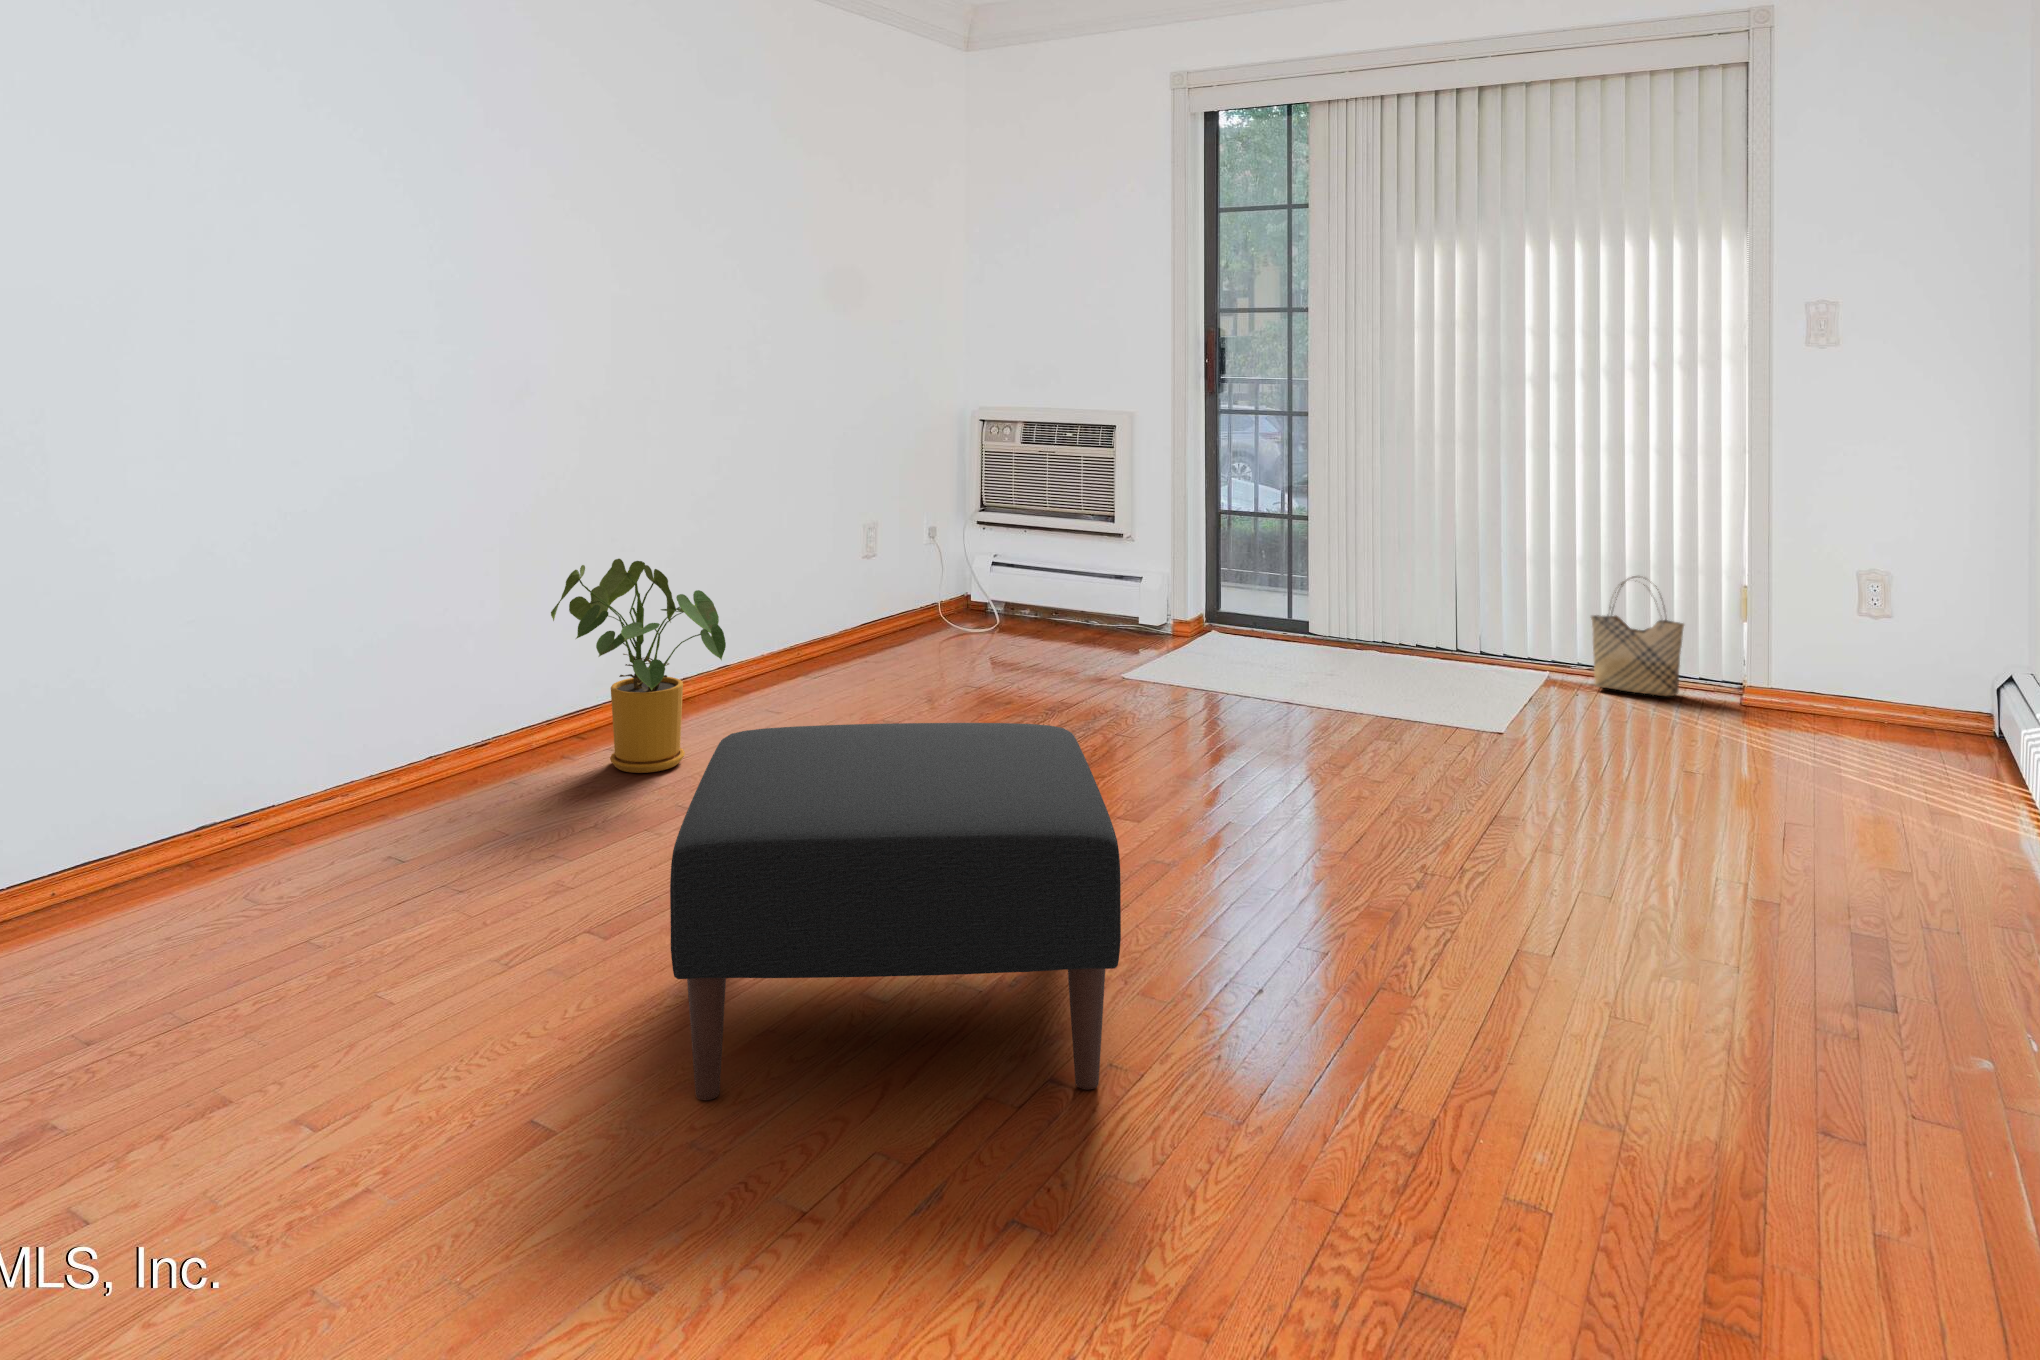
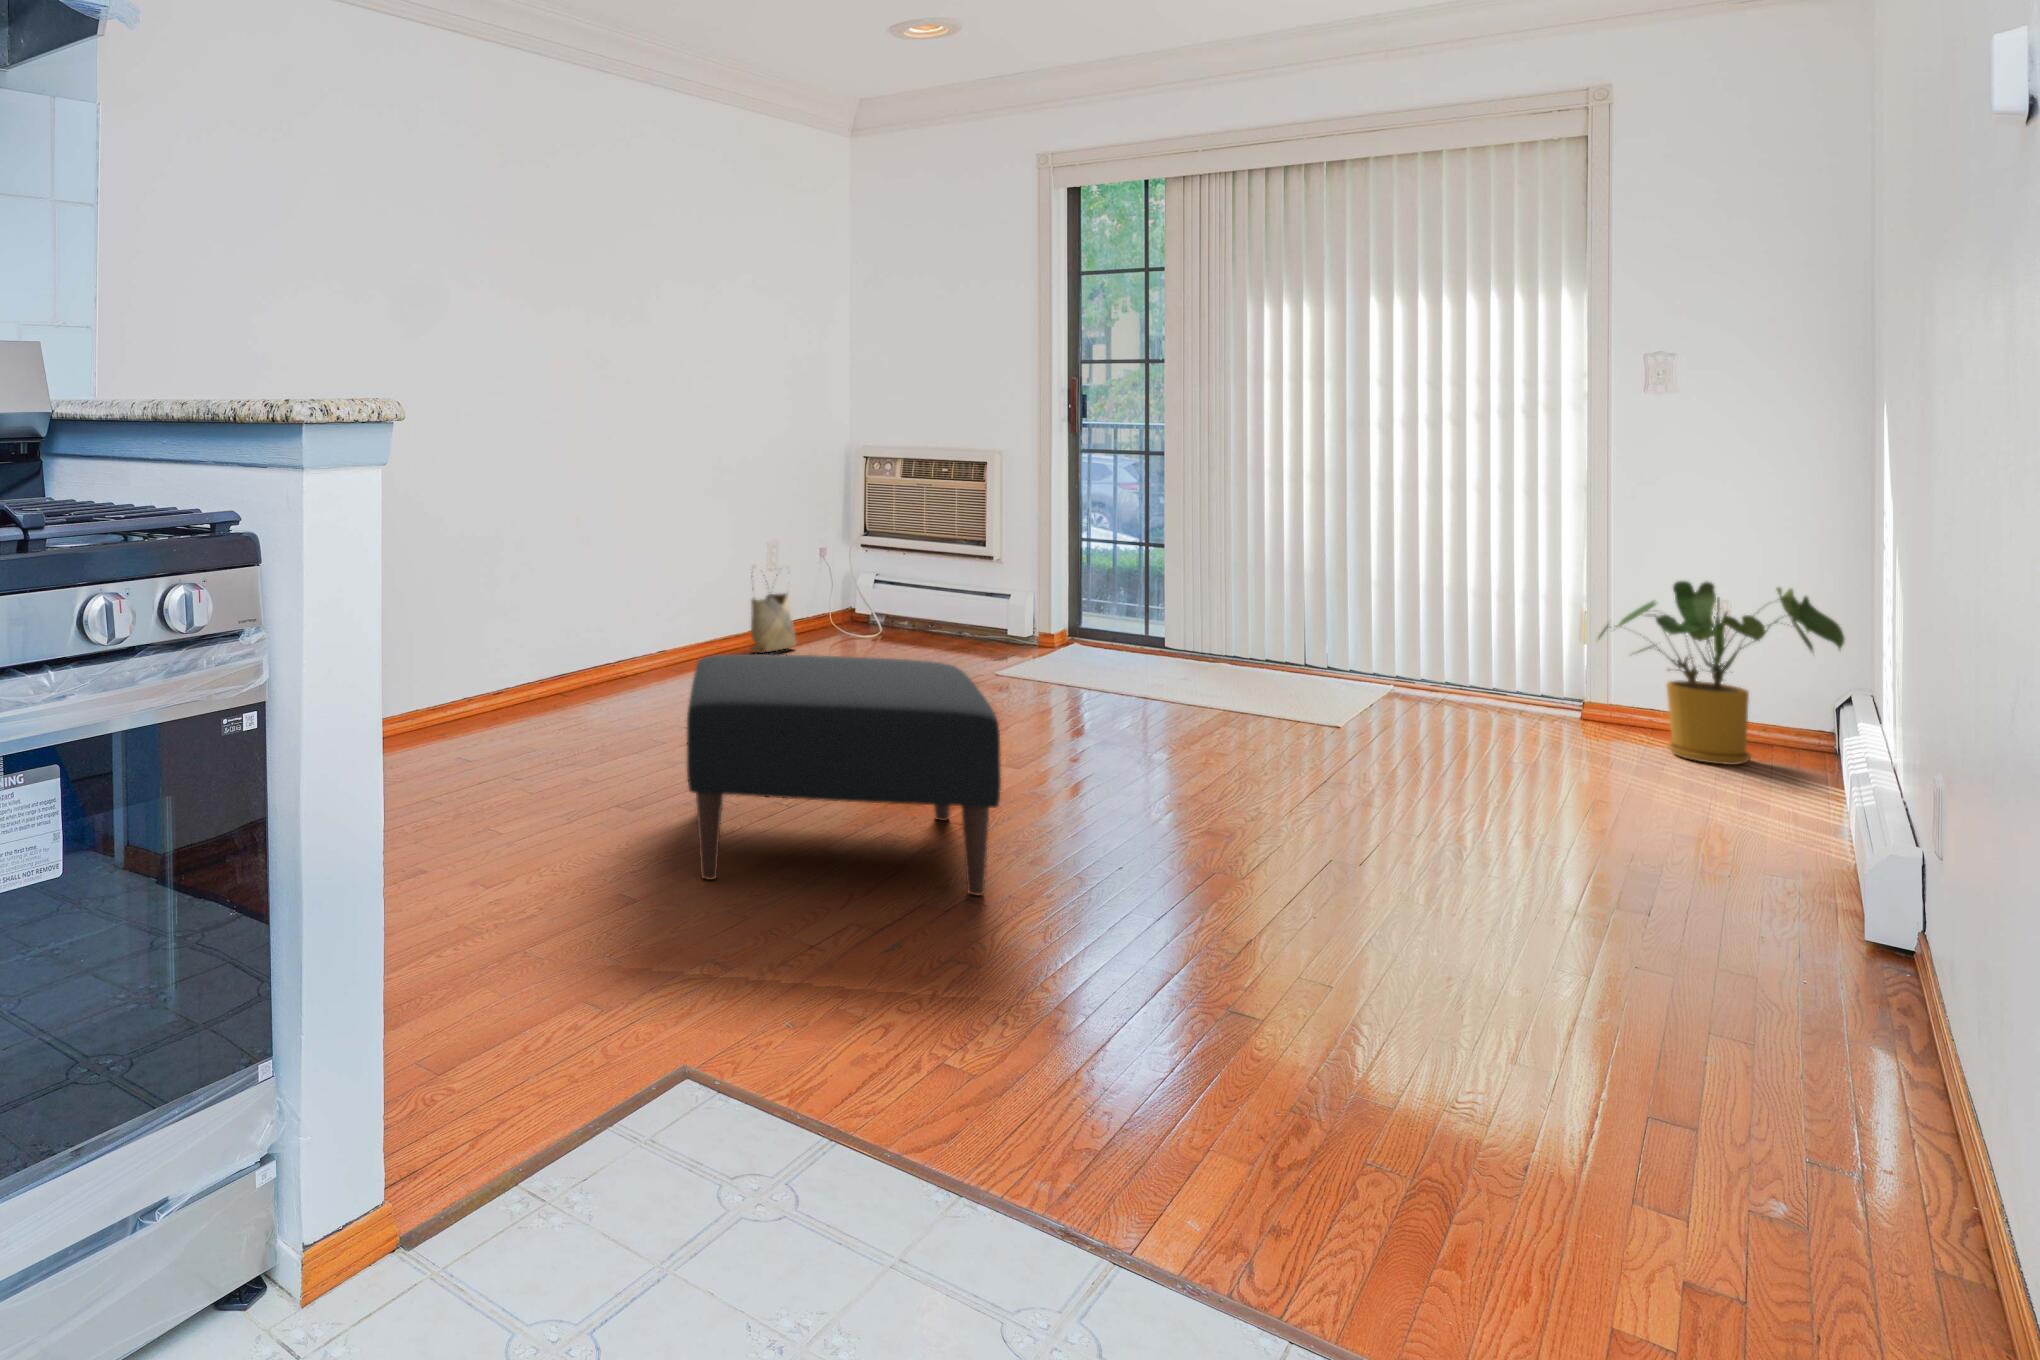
house plant: present [551,559,726,773] -> present [1599,581,1845,765]
woven basket: present [1591,576,1684,696] -> present [750,575,796,654]

